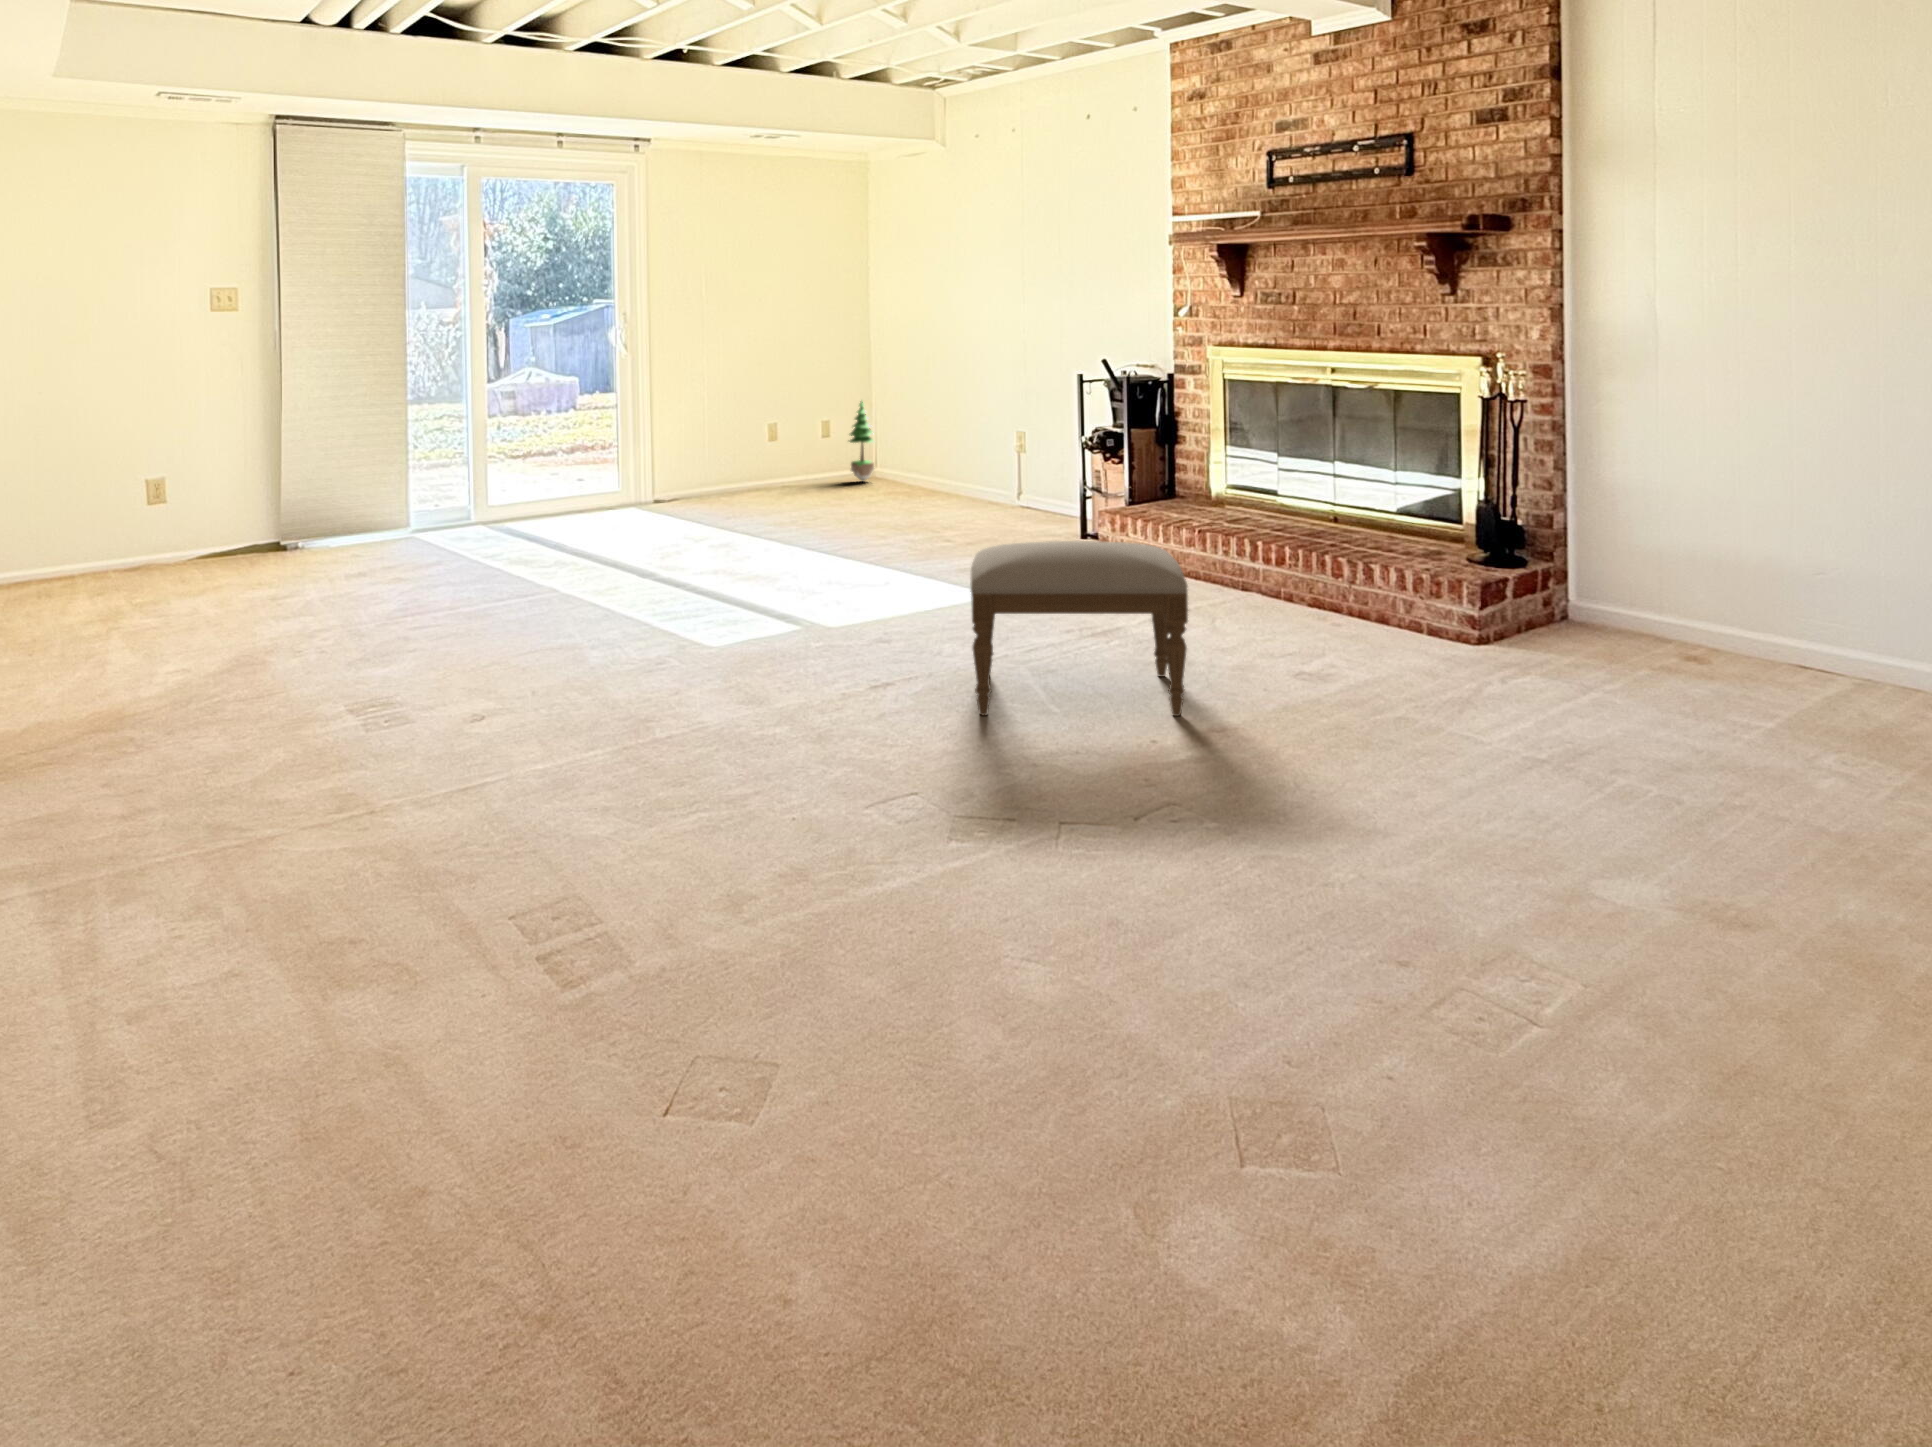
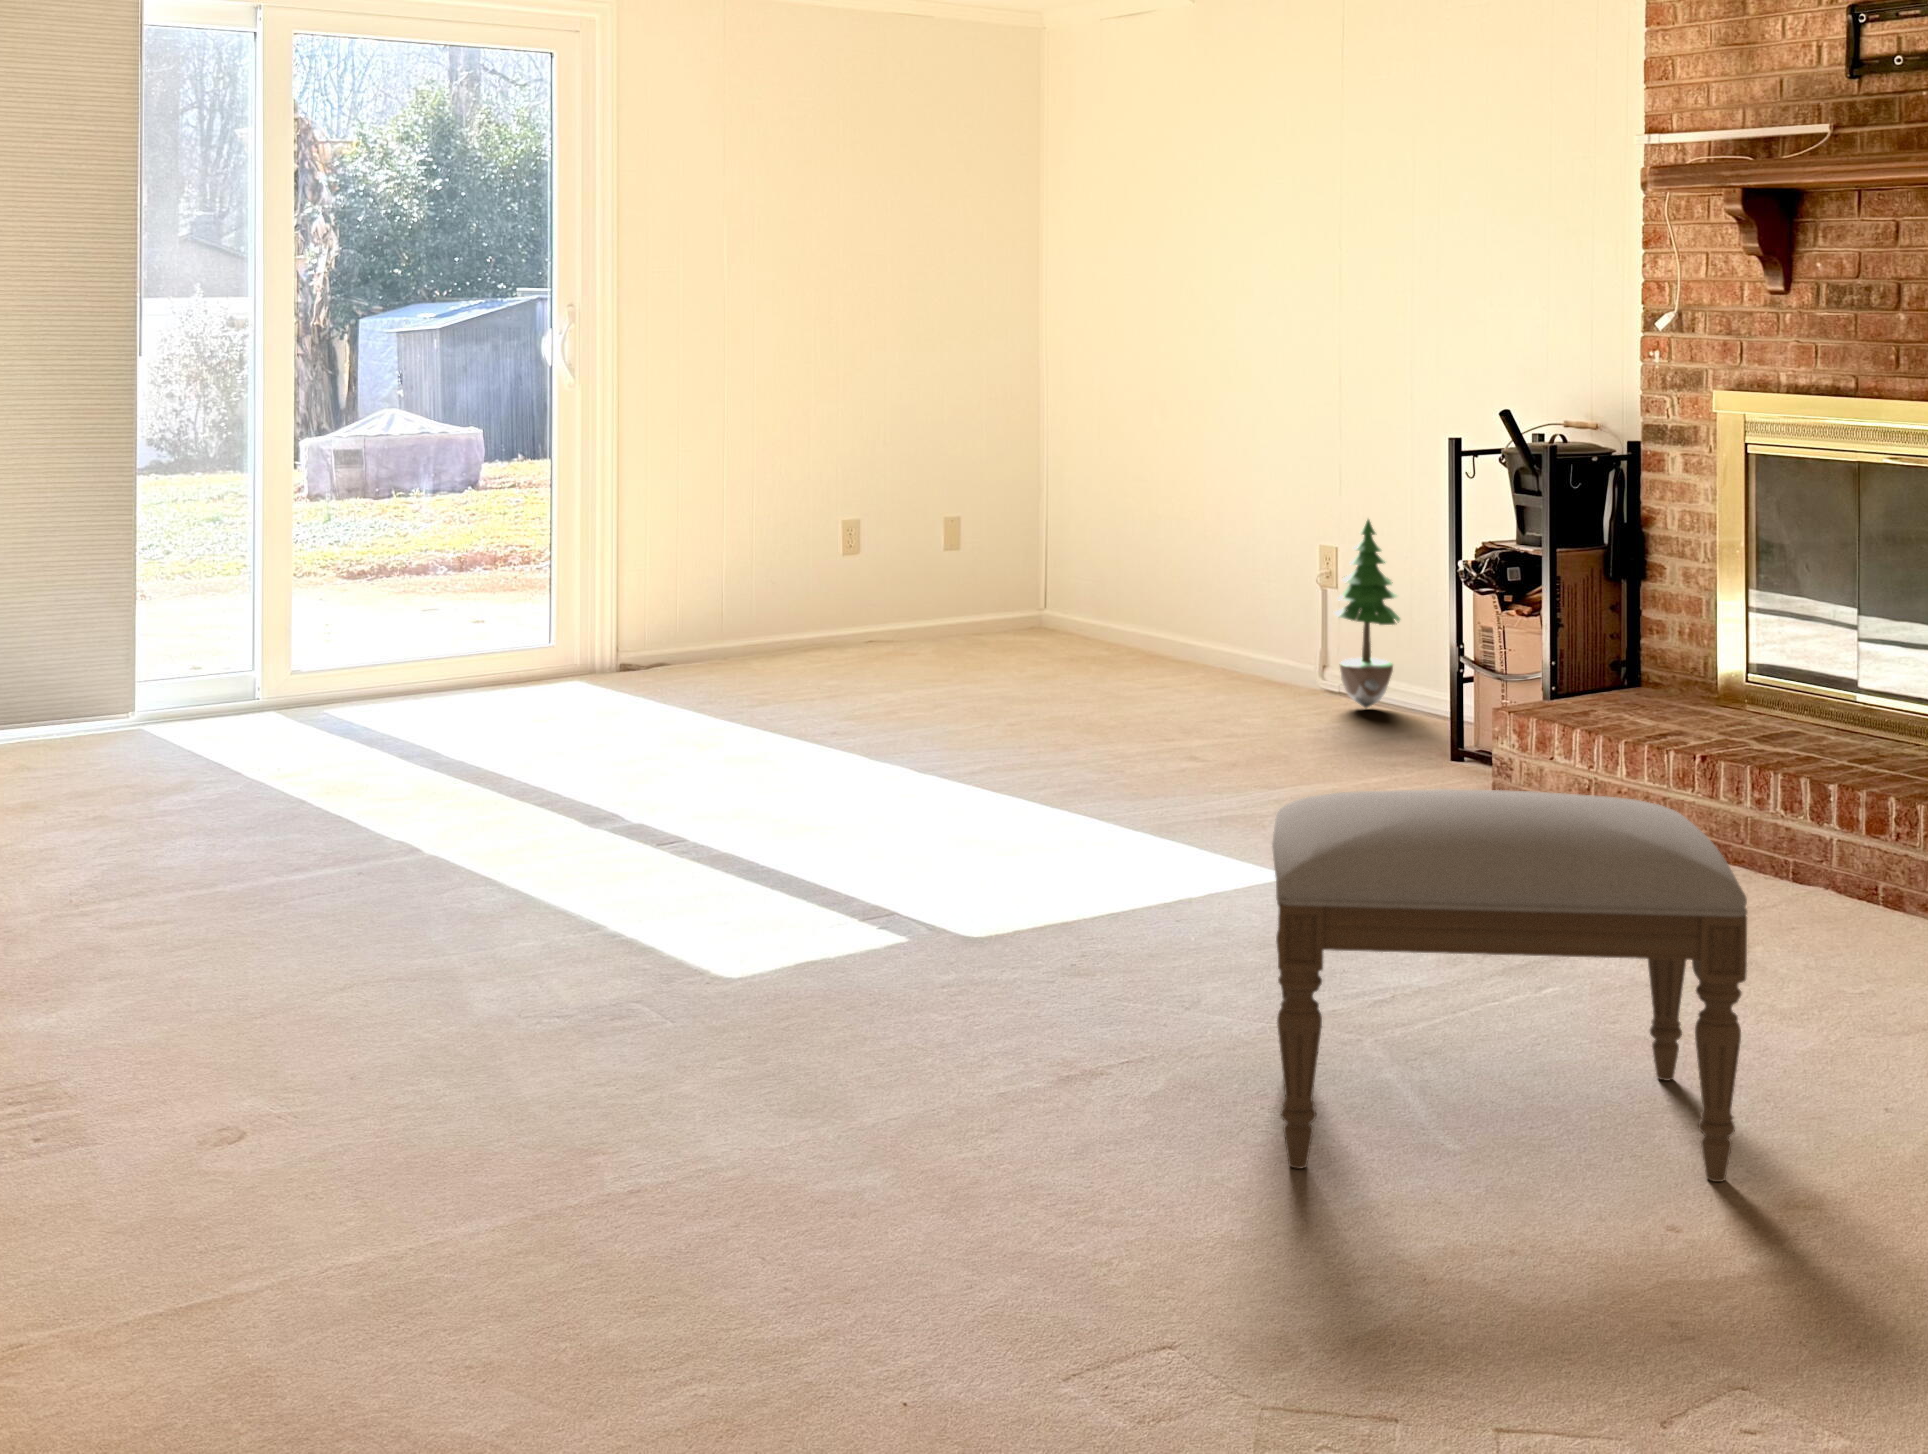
potted tree: present [849,402,874,481] -> present [1334,520,1400,708]

